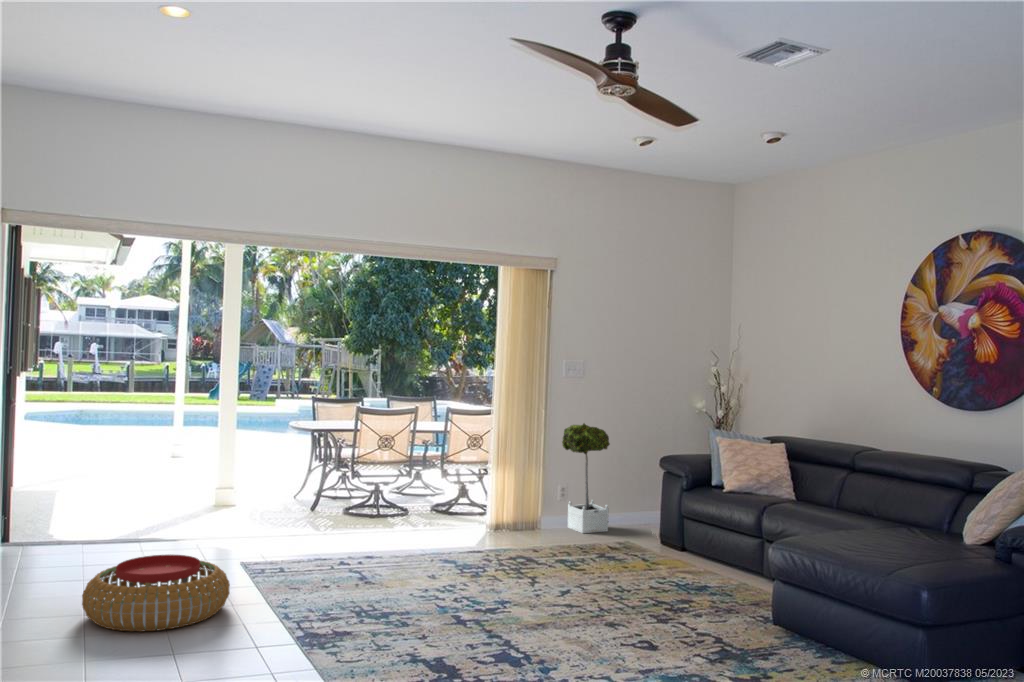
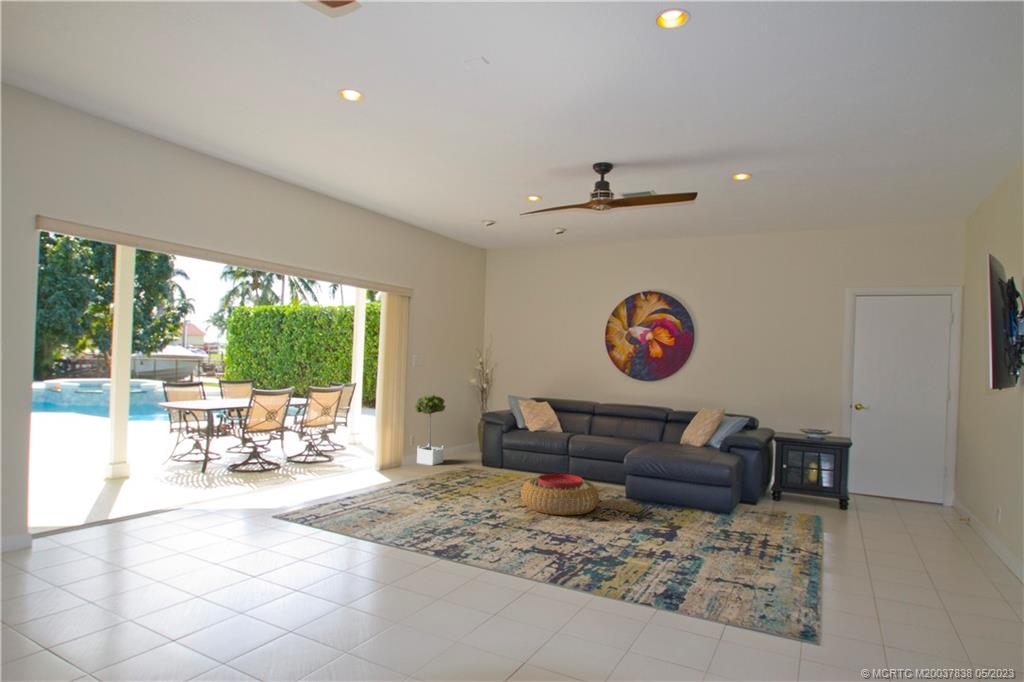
pouf: present [82,555,230,632] -> present [521,474,599,515]

